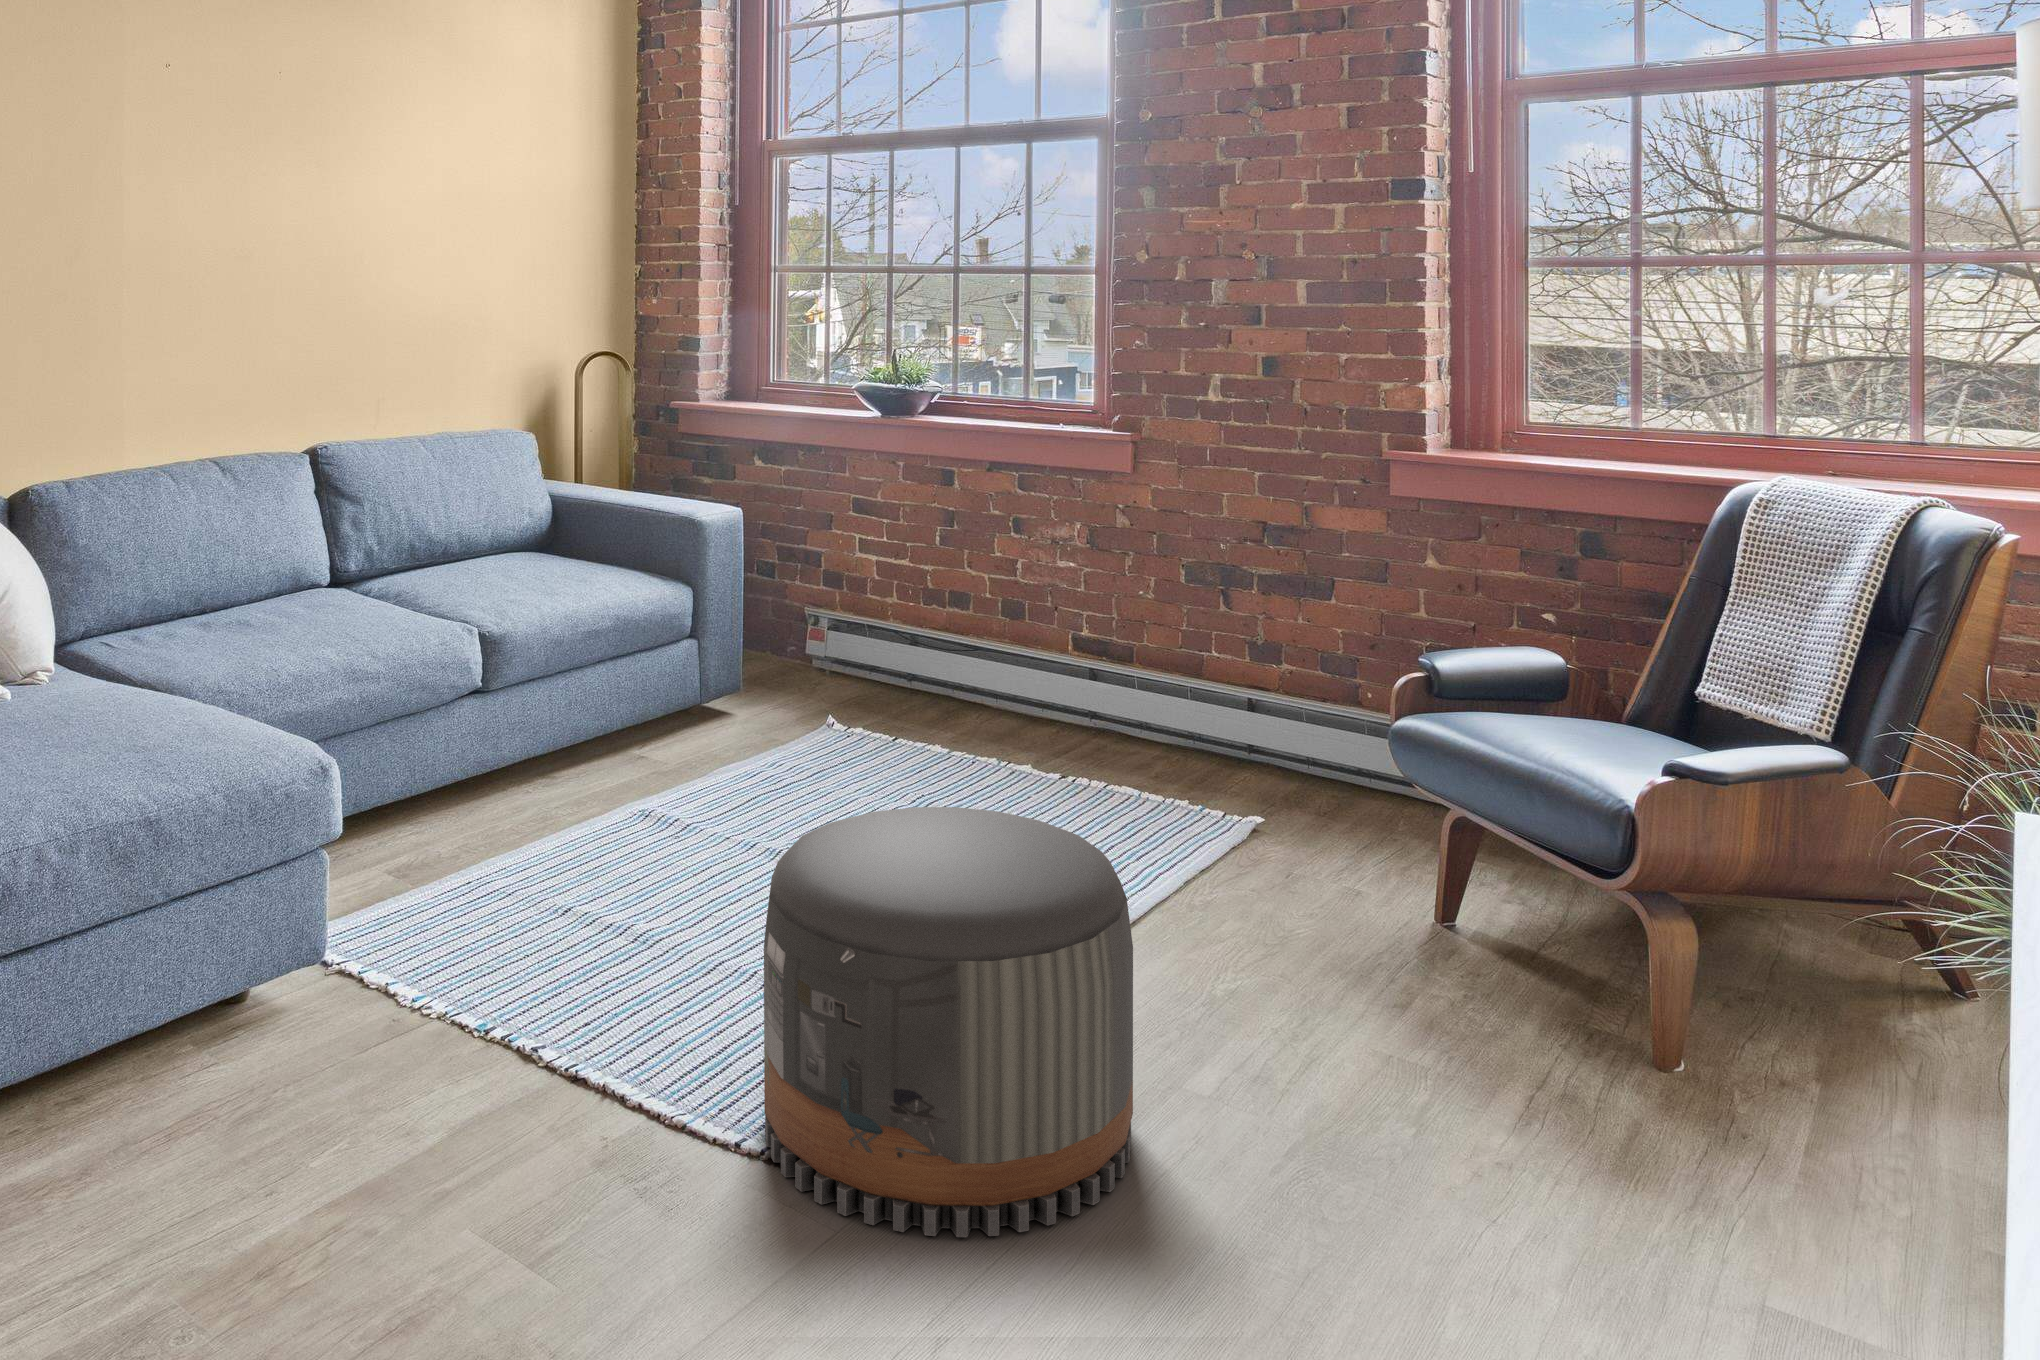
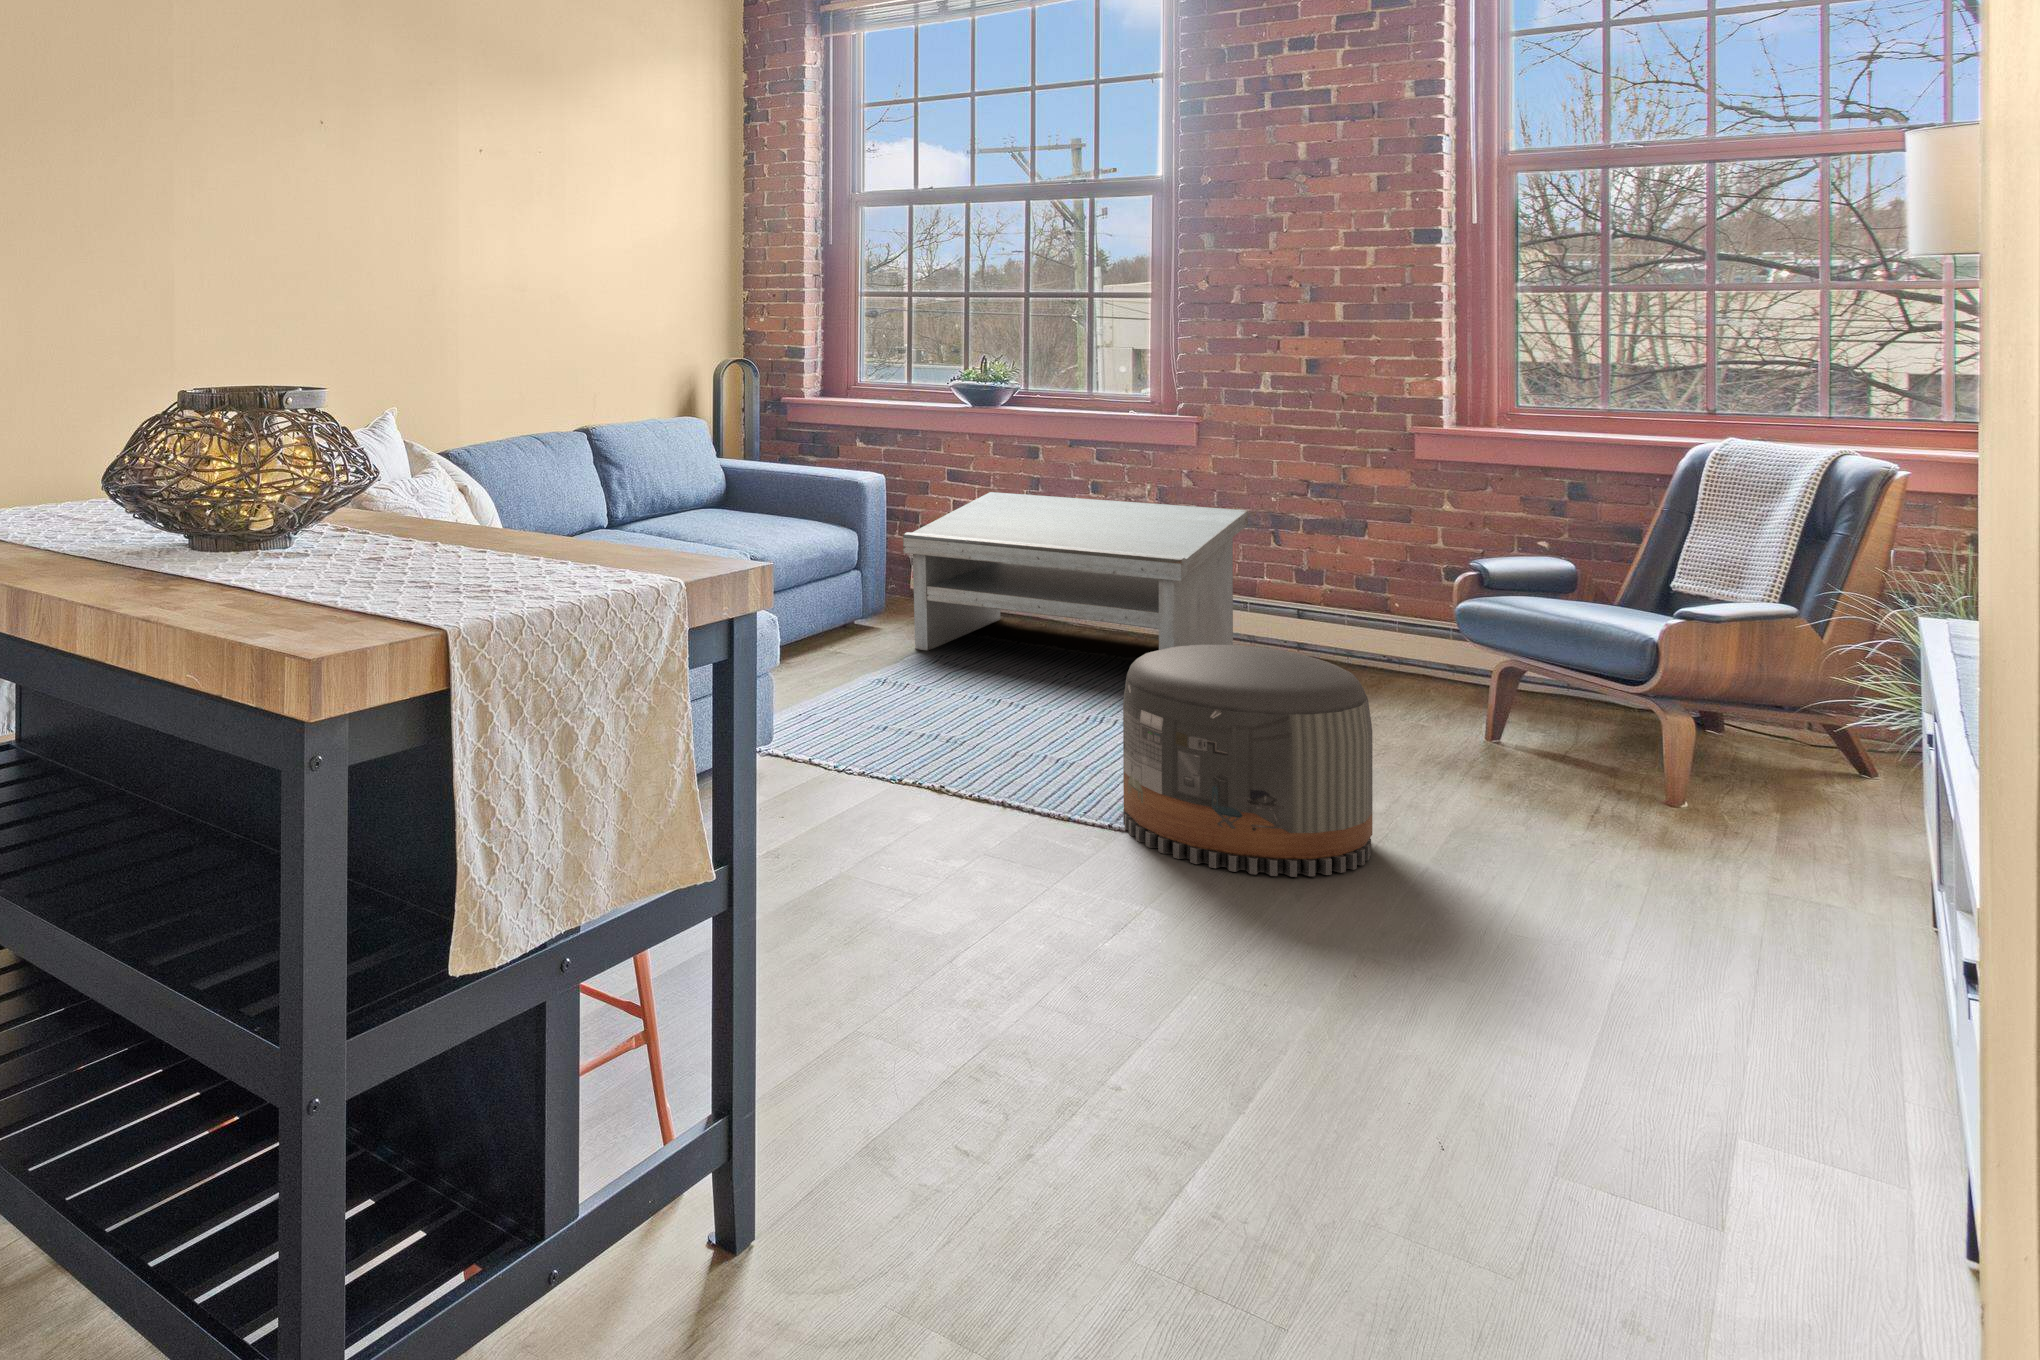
coffee table: none [730,530,1191,814] -> present [903,492,1248,651]

